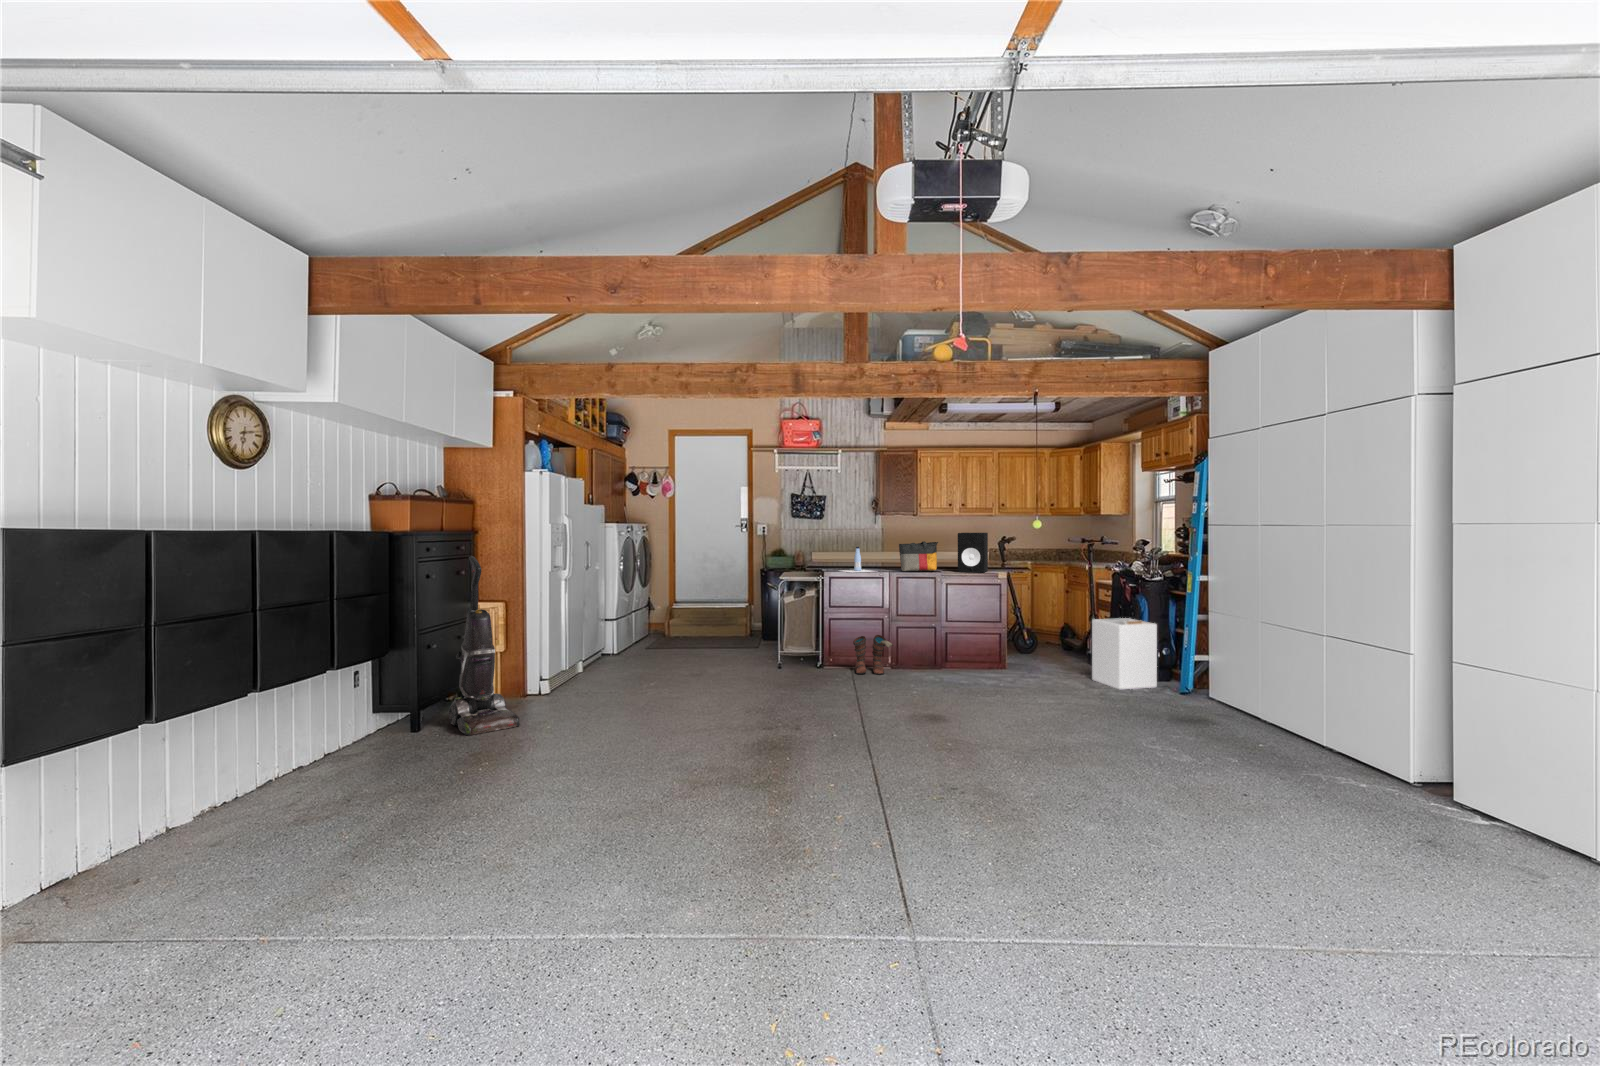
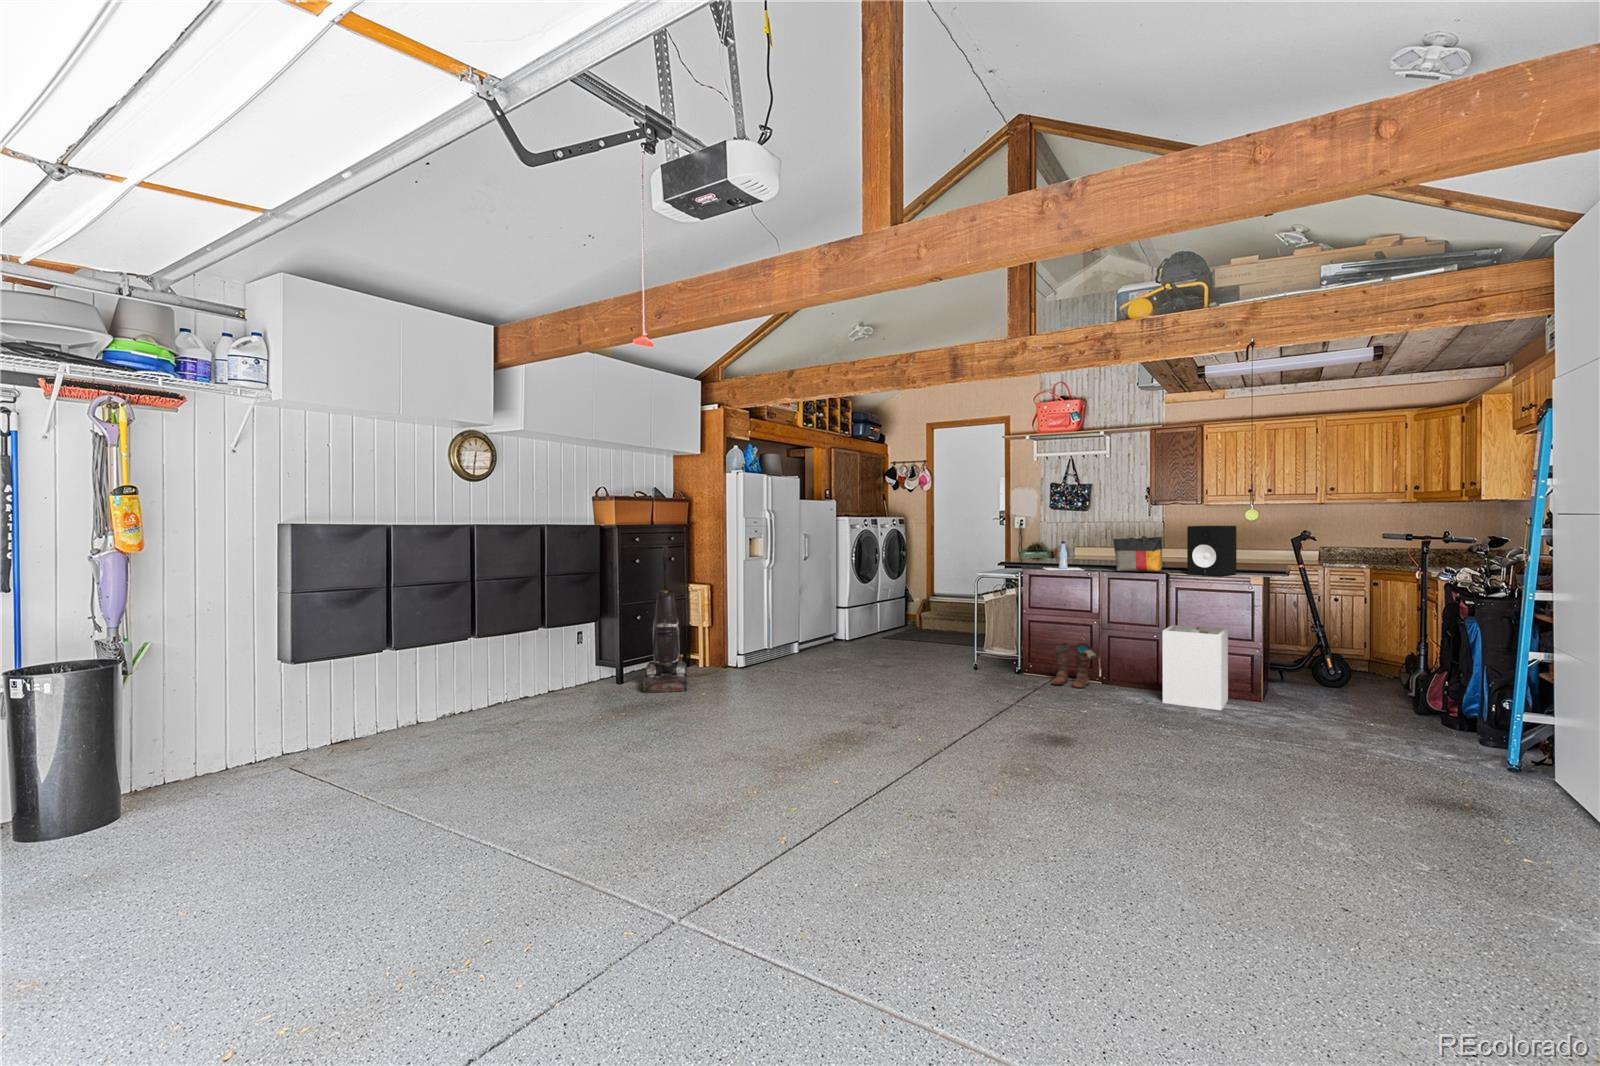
laundry hamper: present [1092,618,1157,689] -> present [1163,625,1228,710]

